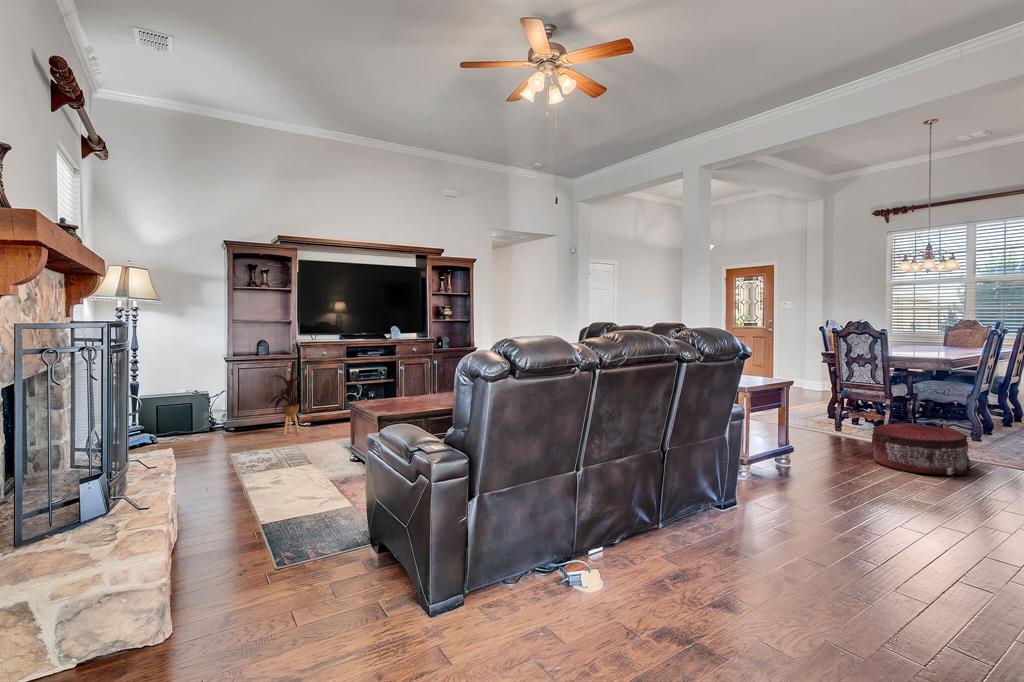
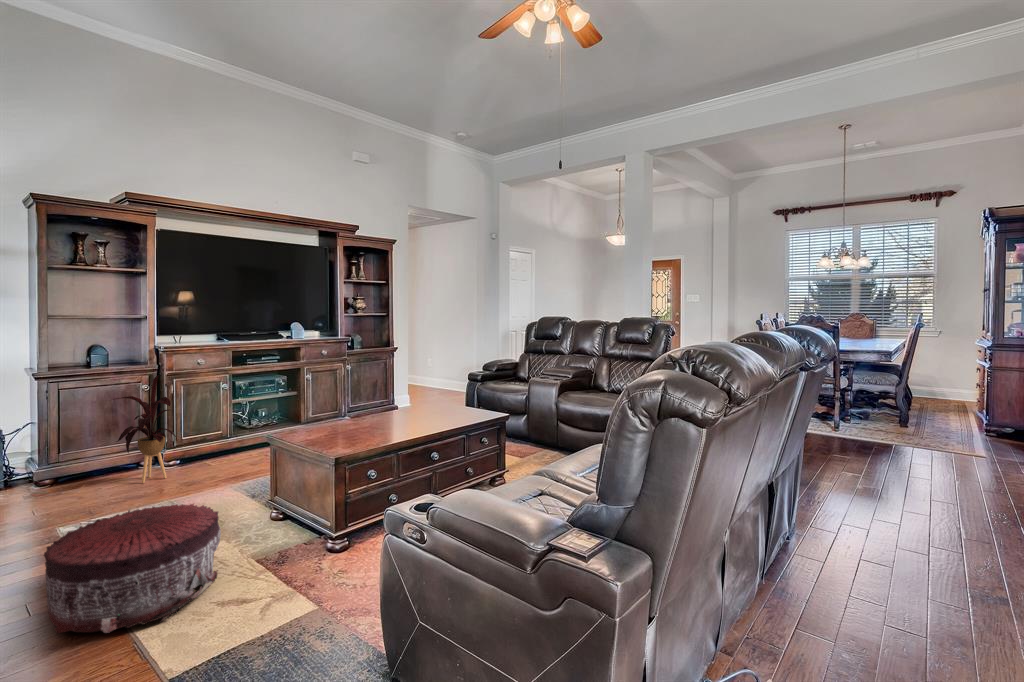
pouf: present [871,423,971,475] -> present [44,504,221,633]

